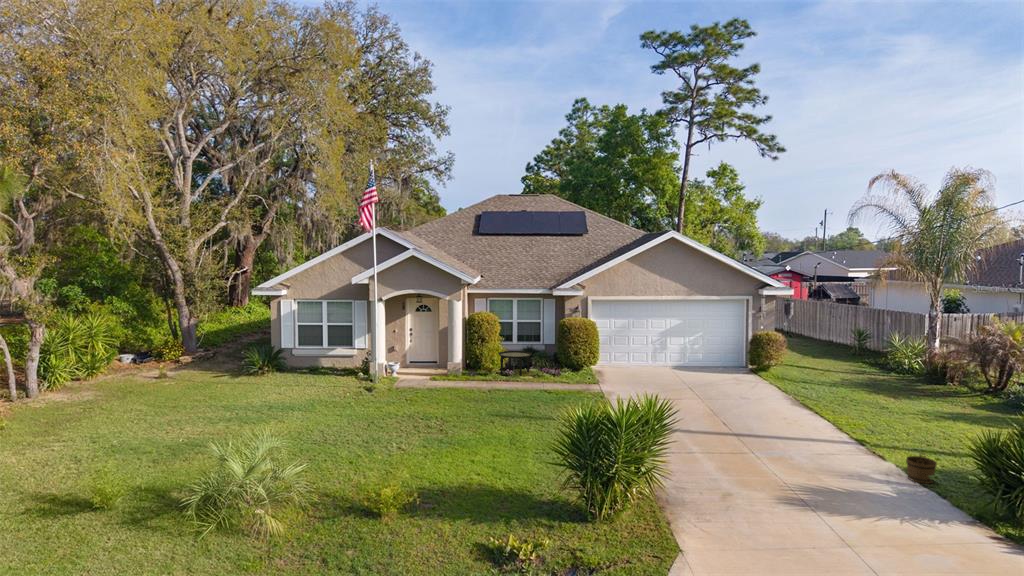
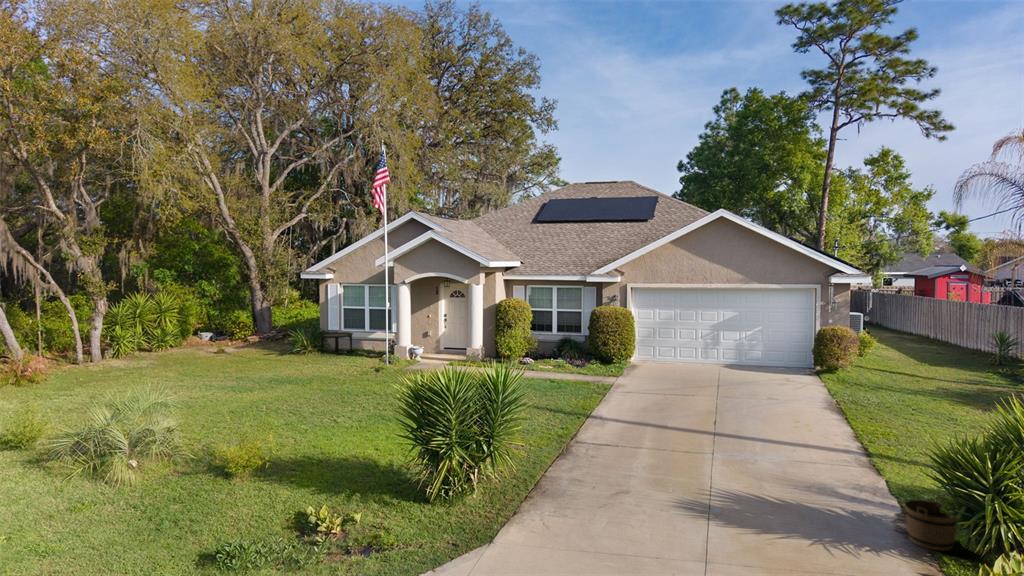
round table: present [498,351,532,376] -> present [320,332,353,355]

